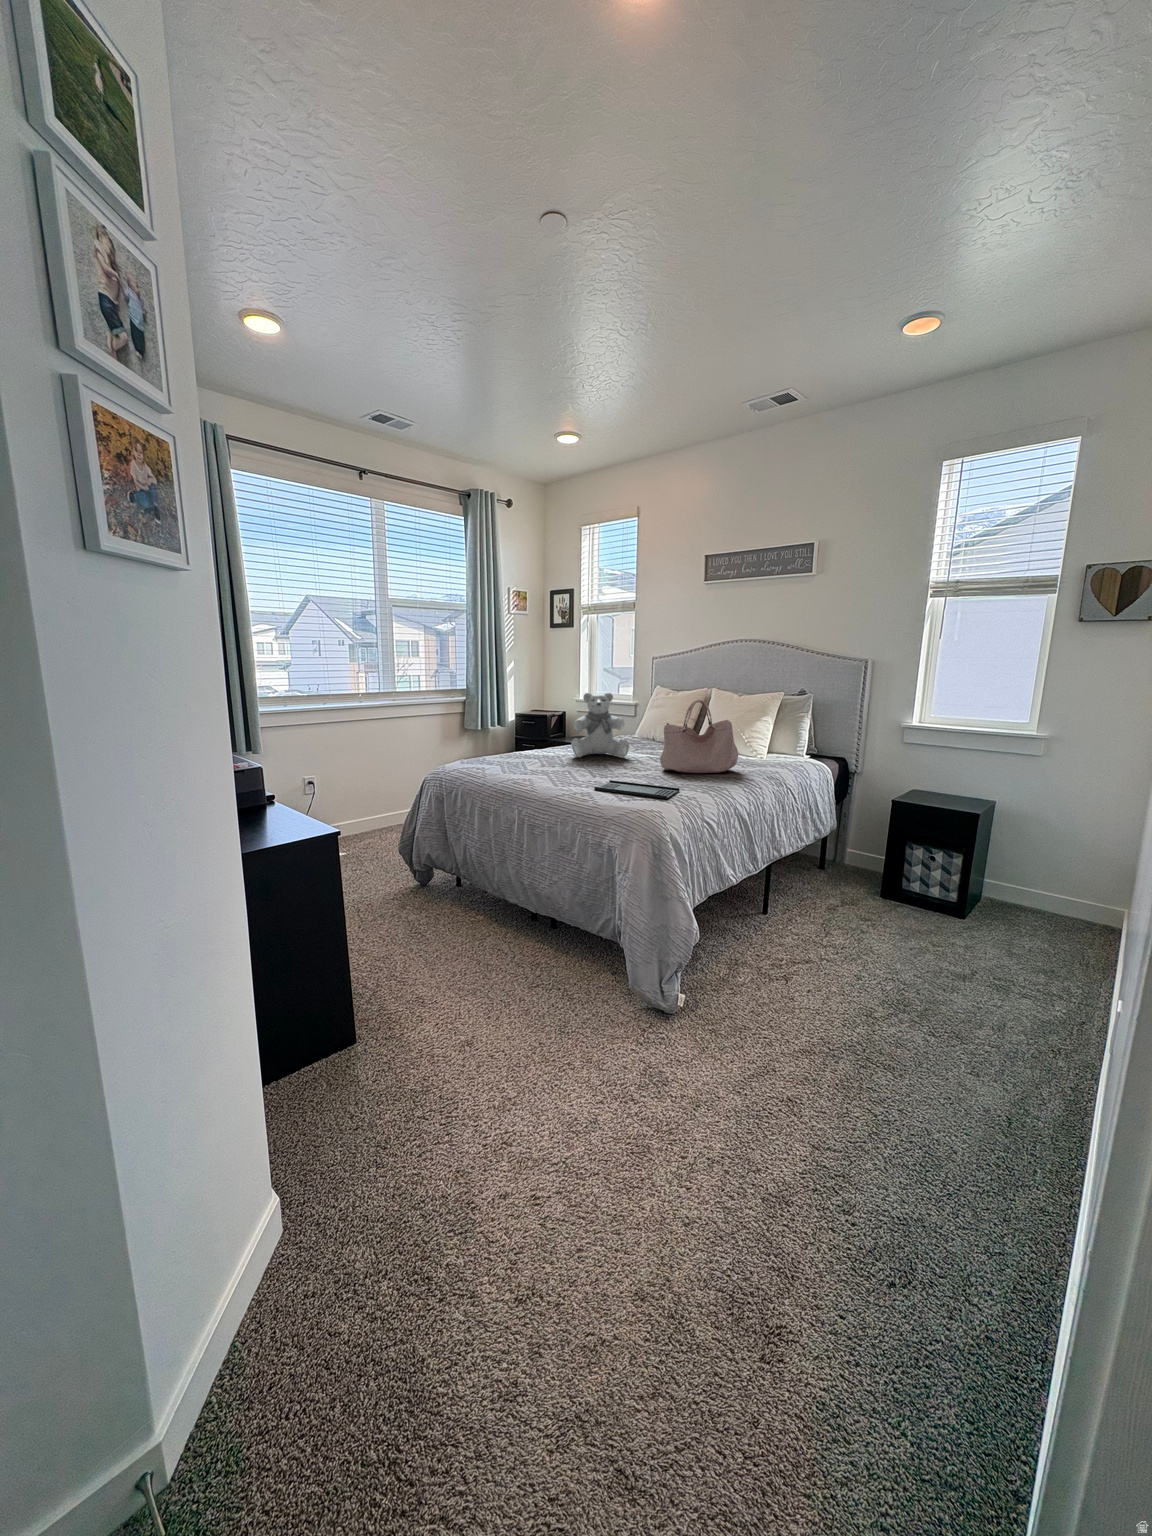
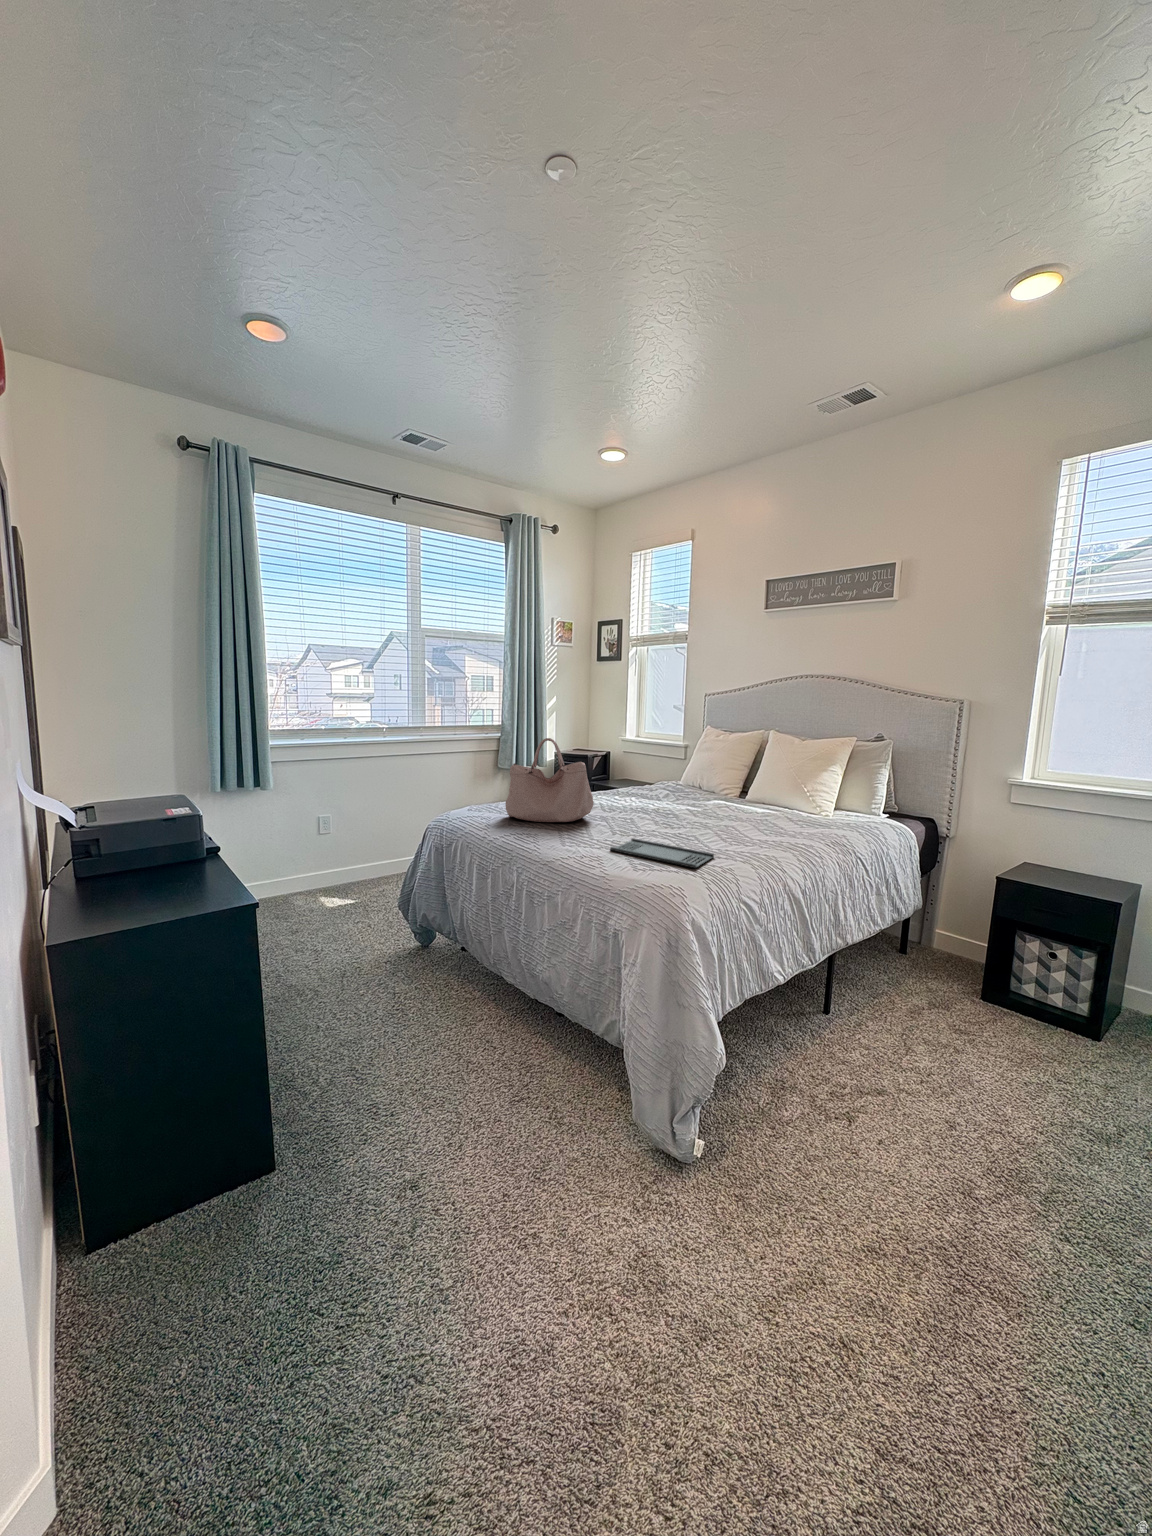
teddy bear: present [571,693,629,758] -> none [599,732,666,808]
handbag: present [660,700,739,773] -> present [505,738,594,822]

